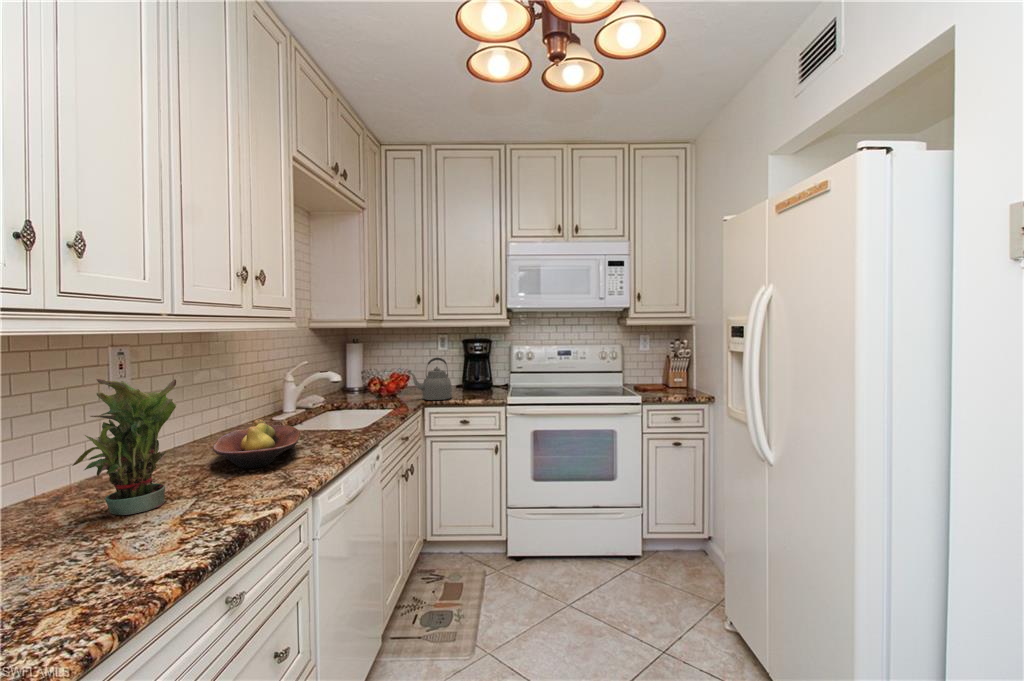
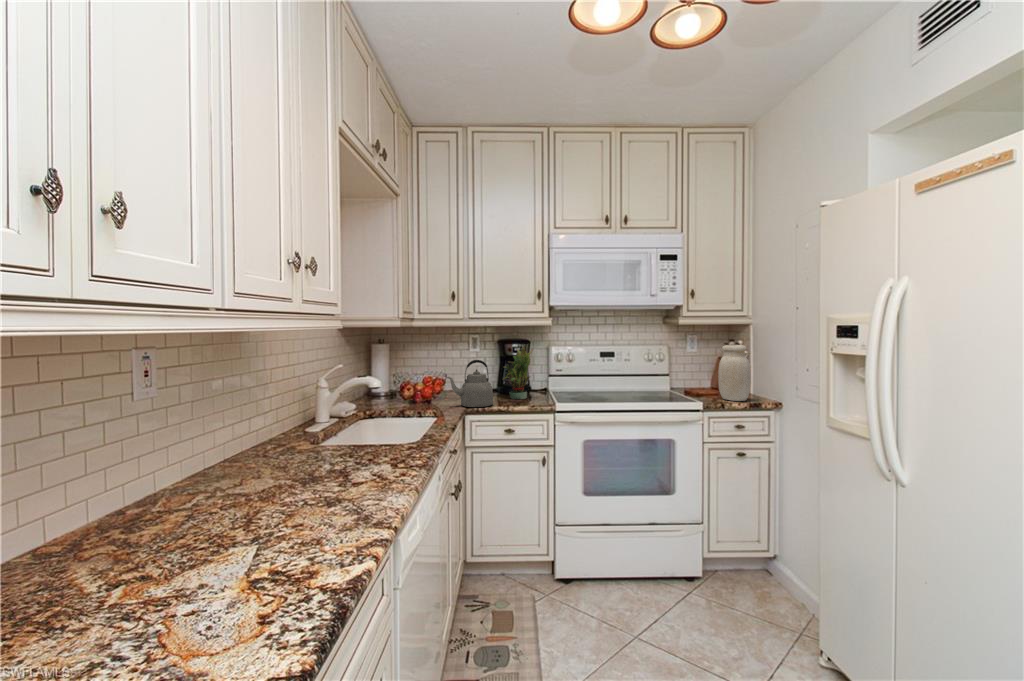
jar: none [659,344,686,395] -> present [718,345,751,401]
potted plant: present [72,379,176,515] -> present [503,347,533,399]
fruit bowl: present [213,419,300,468] -> none [259,436,359,499]

